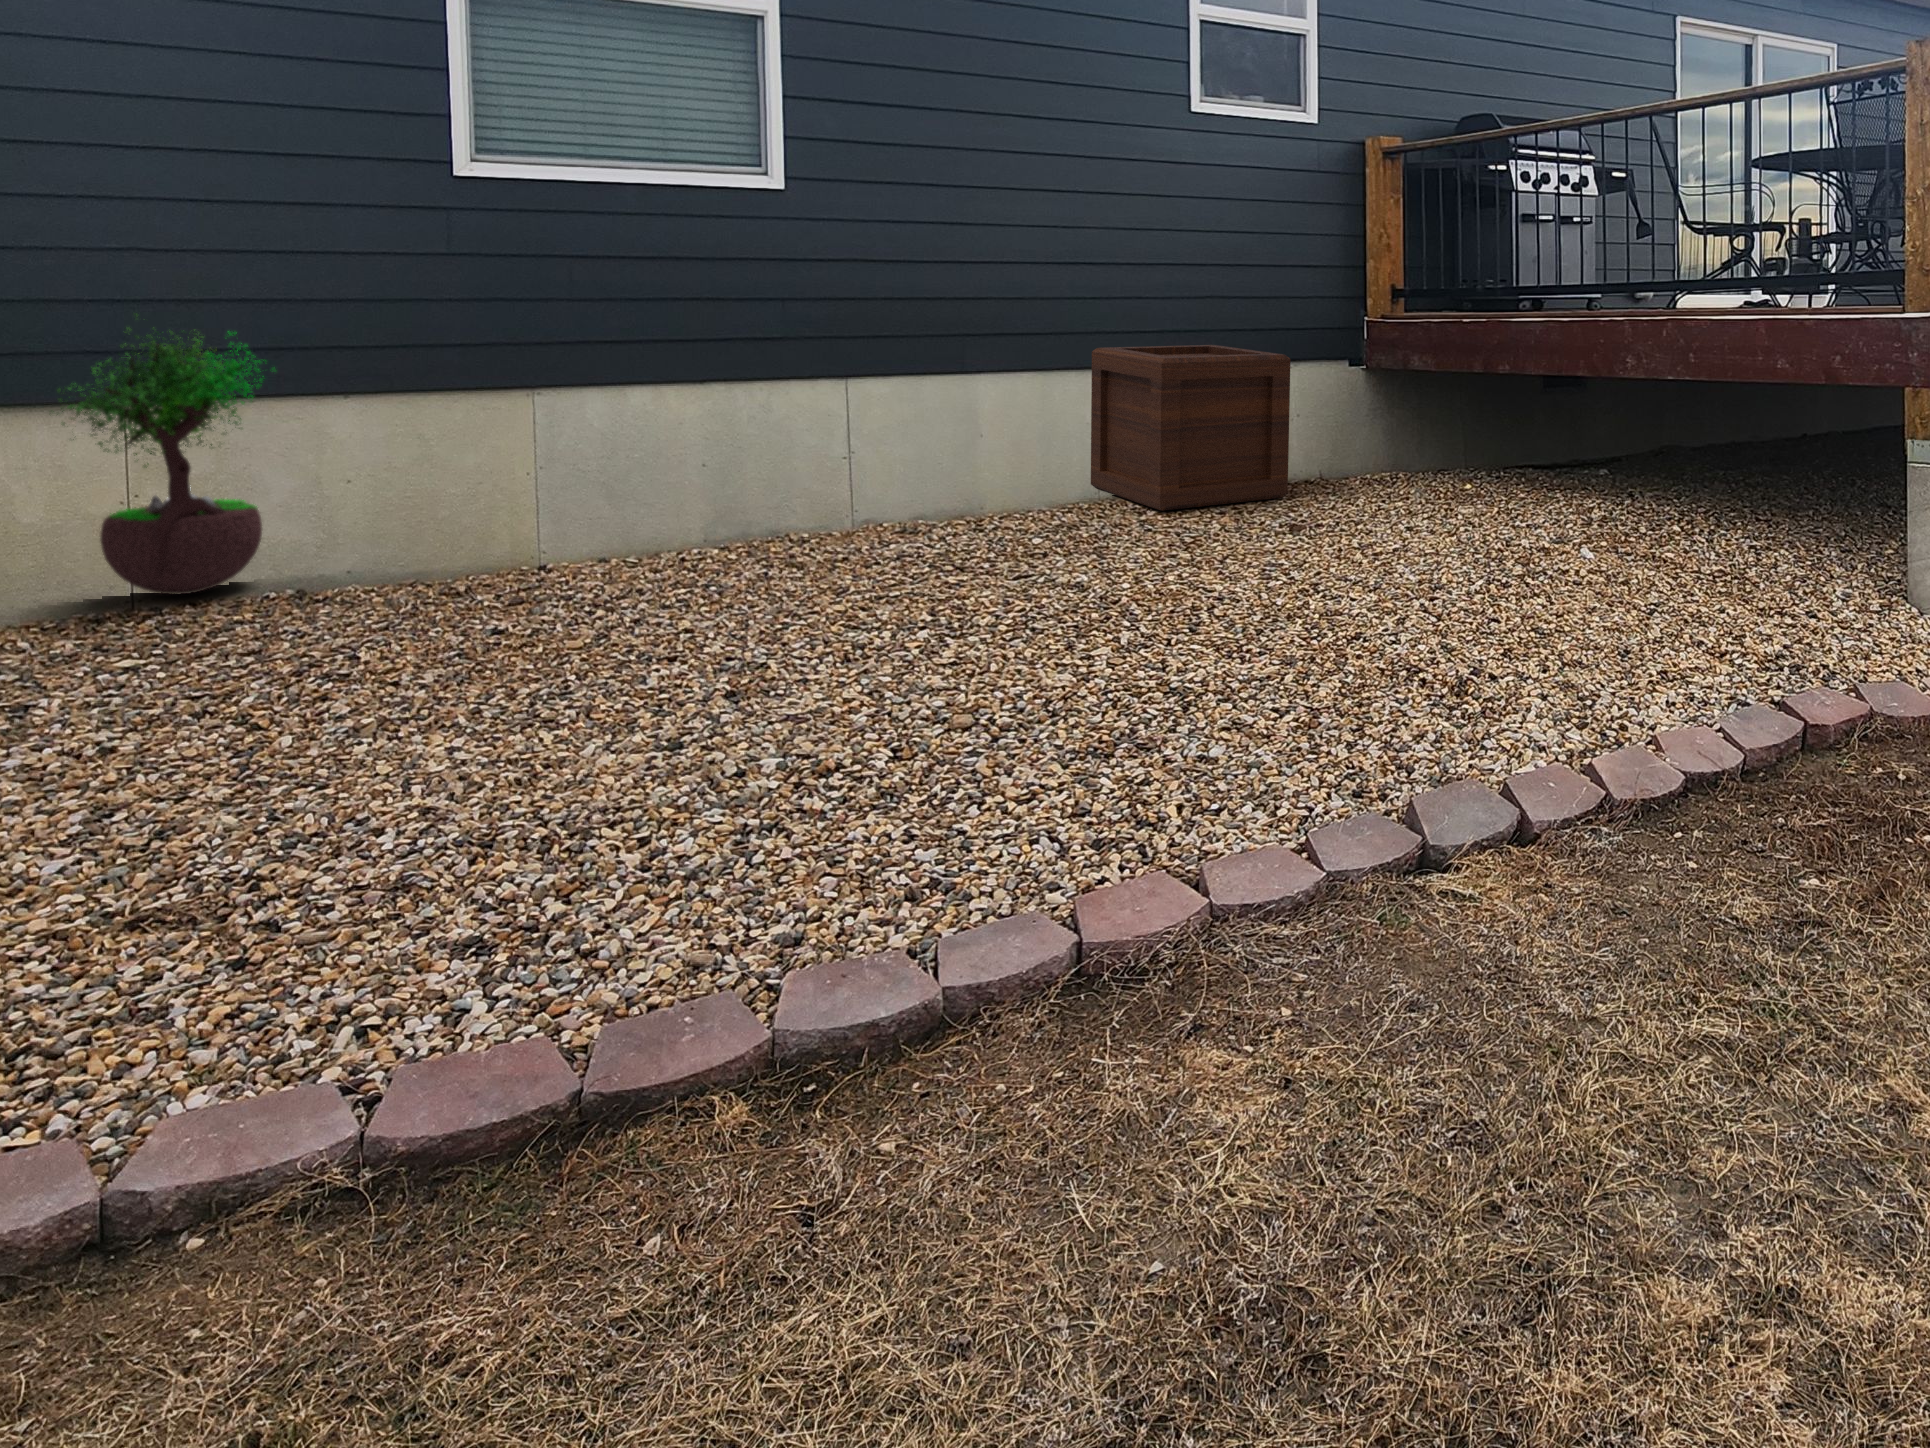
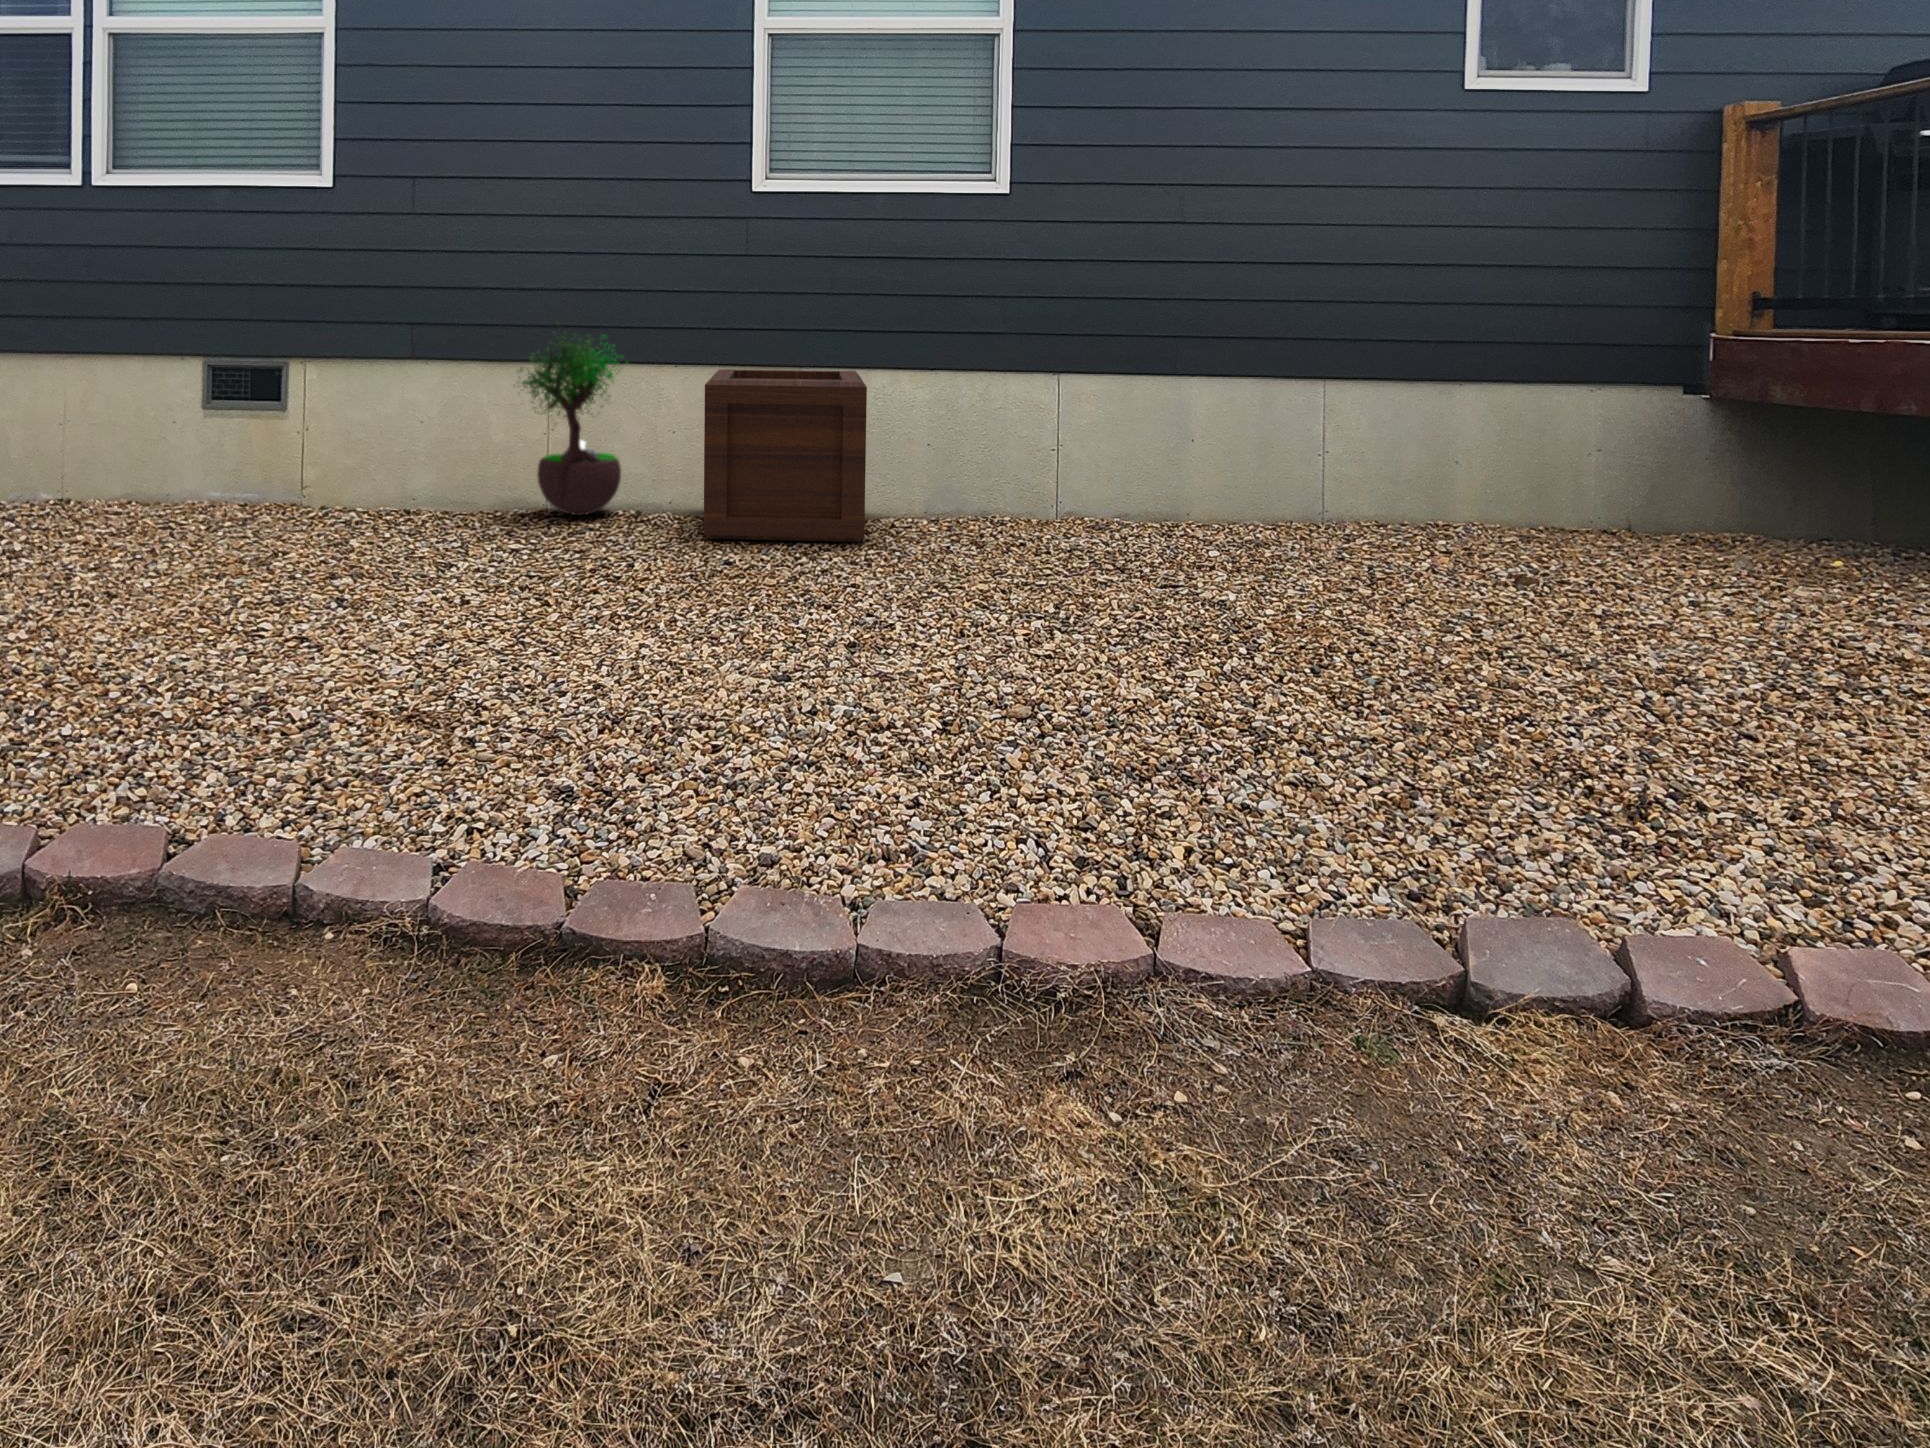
wooden crate: present [1091,345,1291,511] -> present [704,369,867,542]

